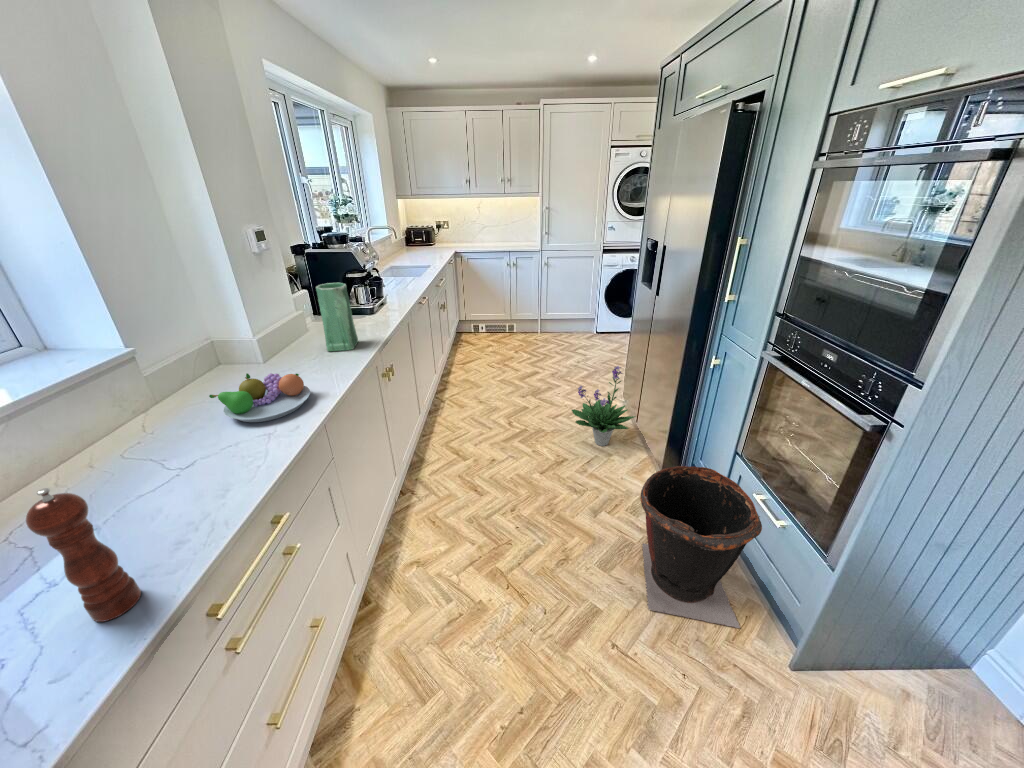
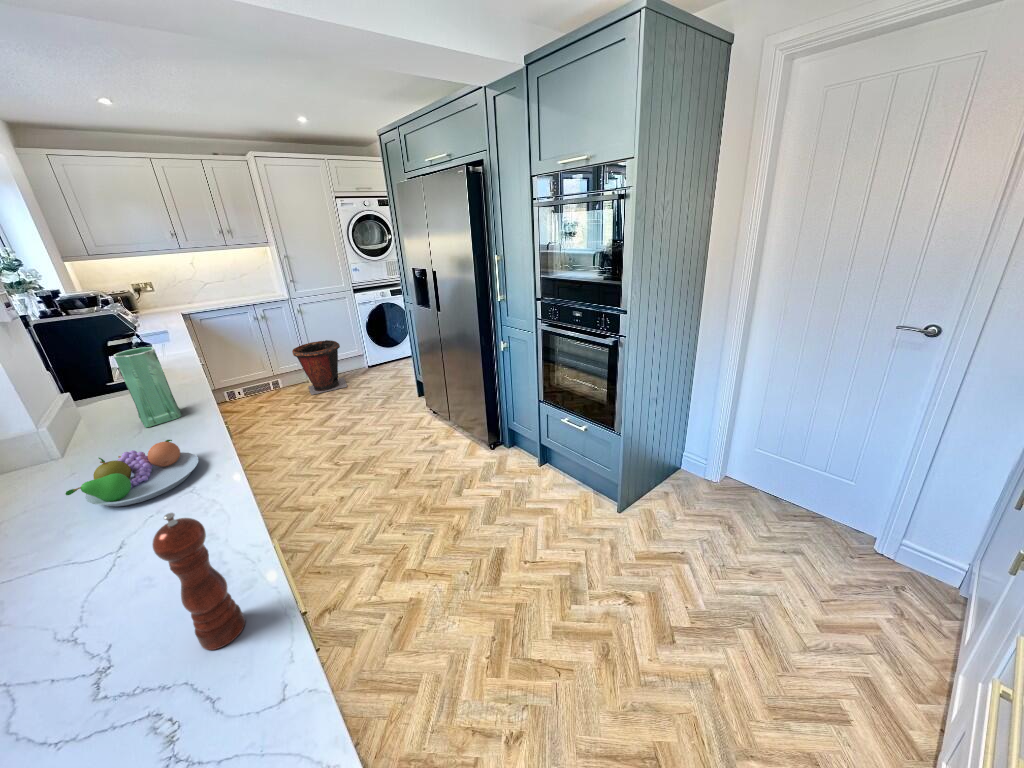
potted plant: present [572,366,635,446] -> none [396,375,452,448]
waste bin: present [640,466,762,628] -> present [292,340,347,395]

